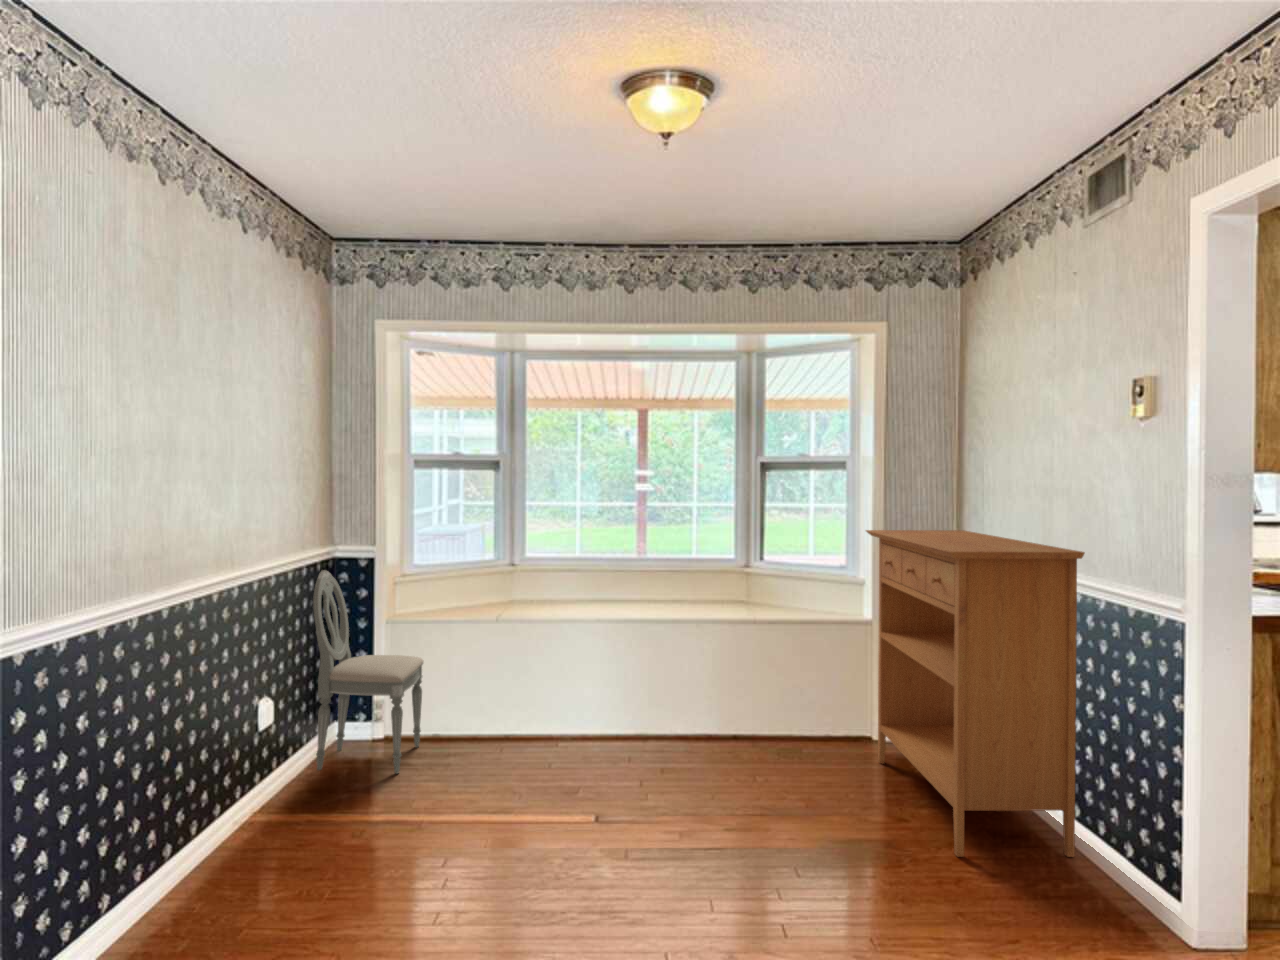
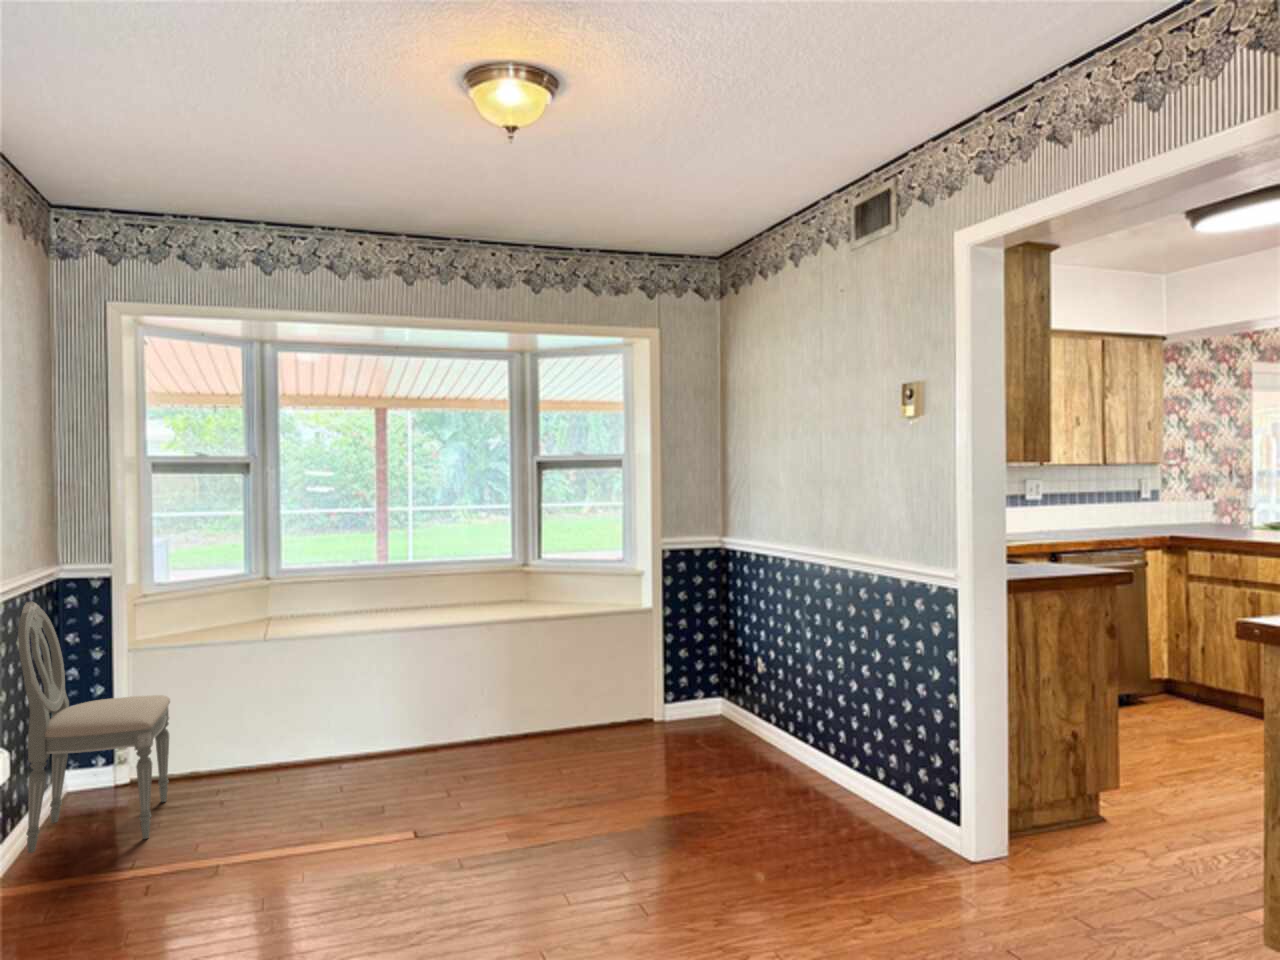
console table: present [866,530,1085,857] -> none [651,520,863,820]

